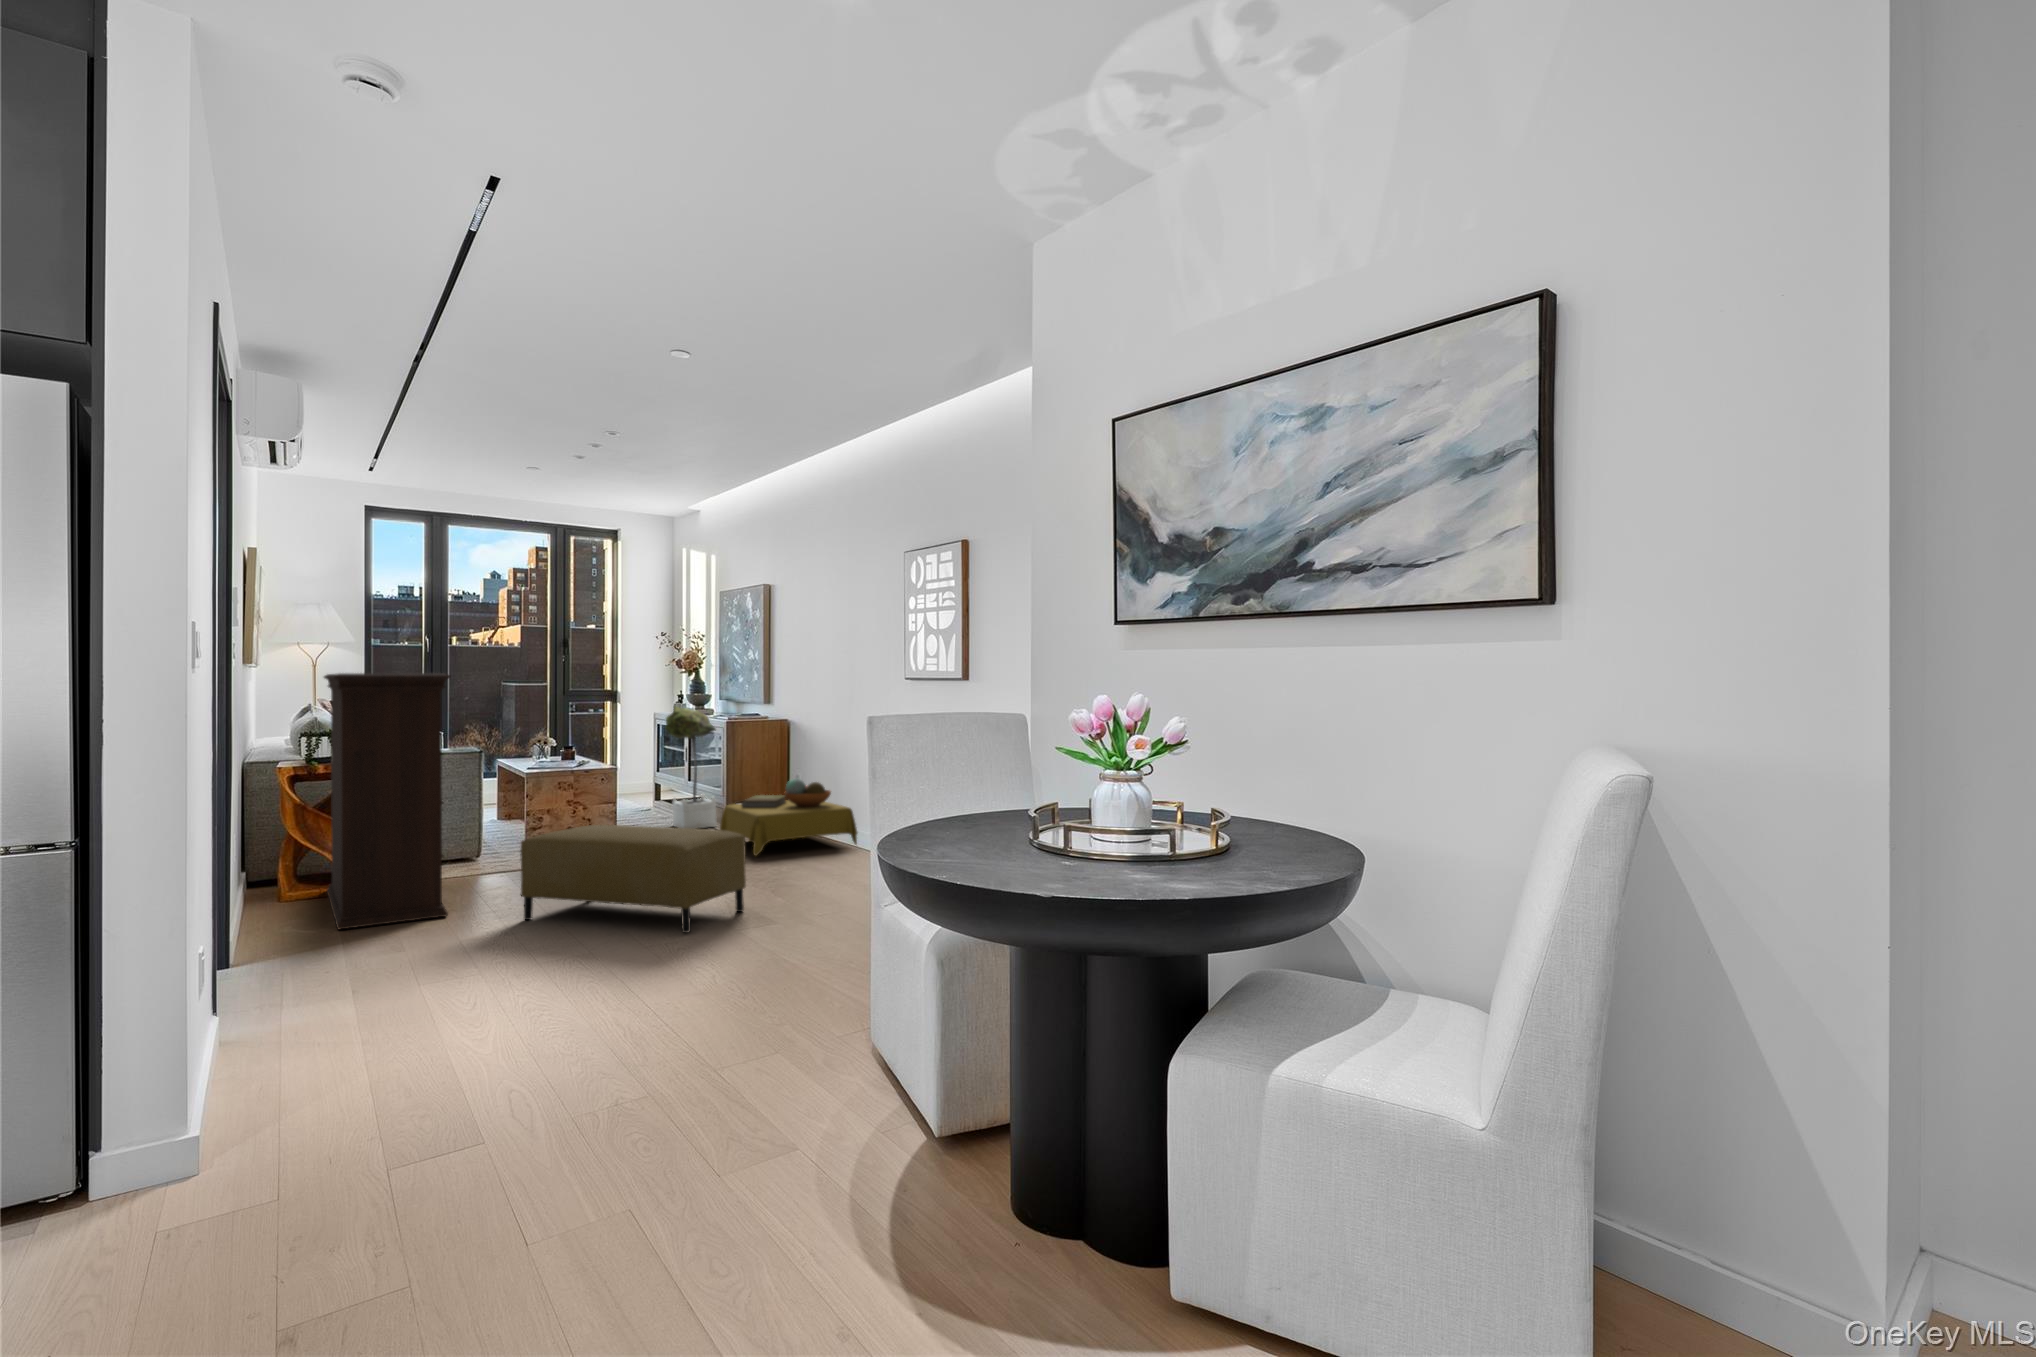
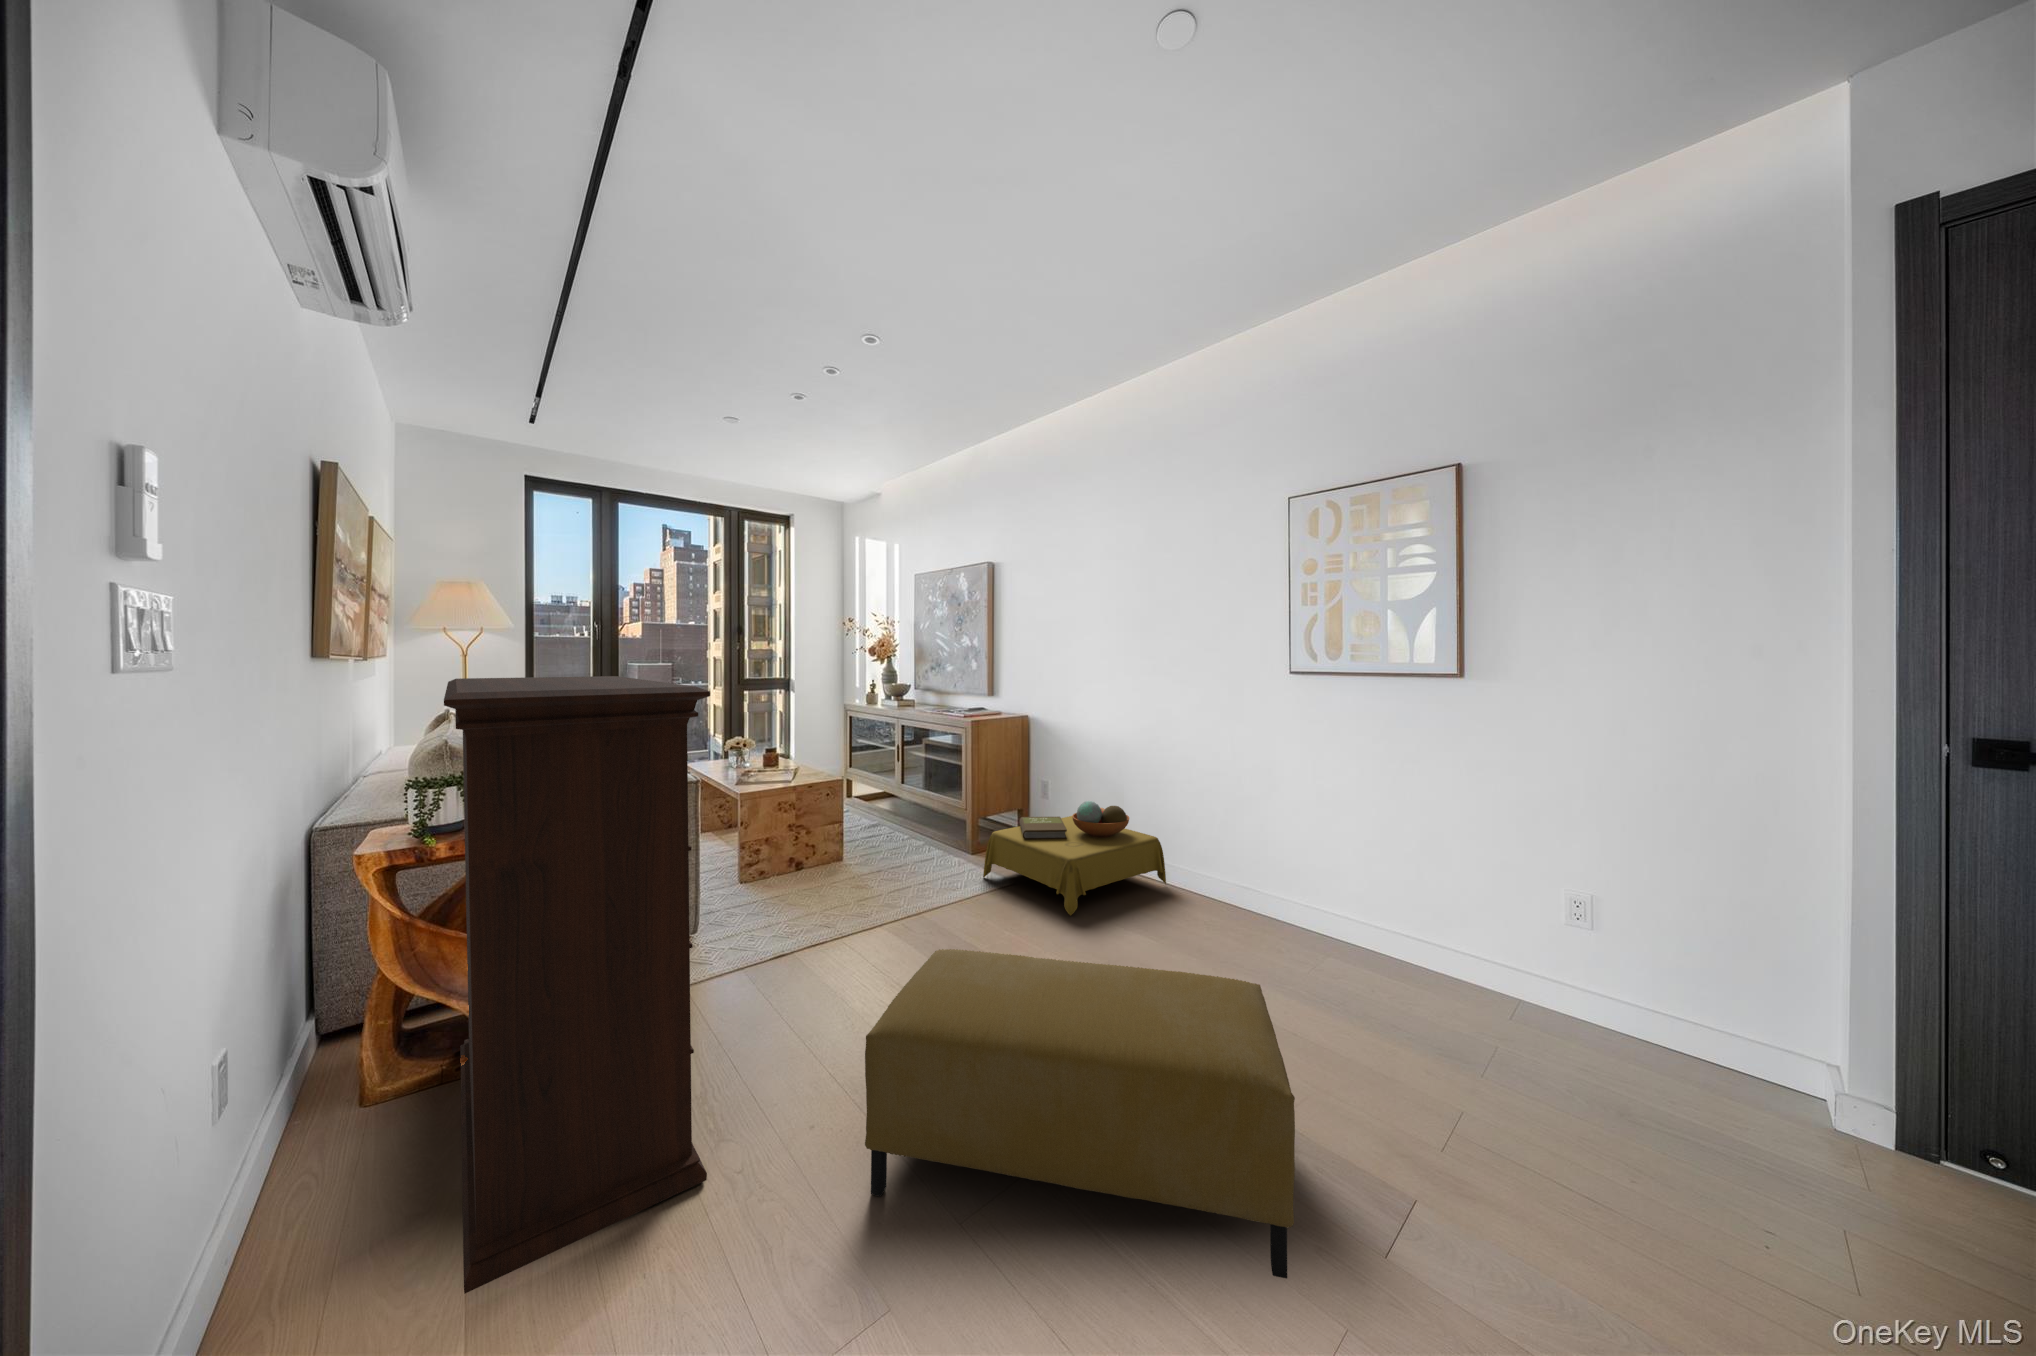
potted tree: present [665,706,717,829] -> none [888,703,948,849]

